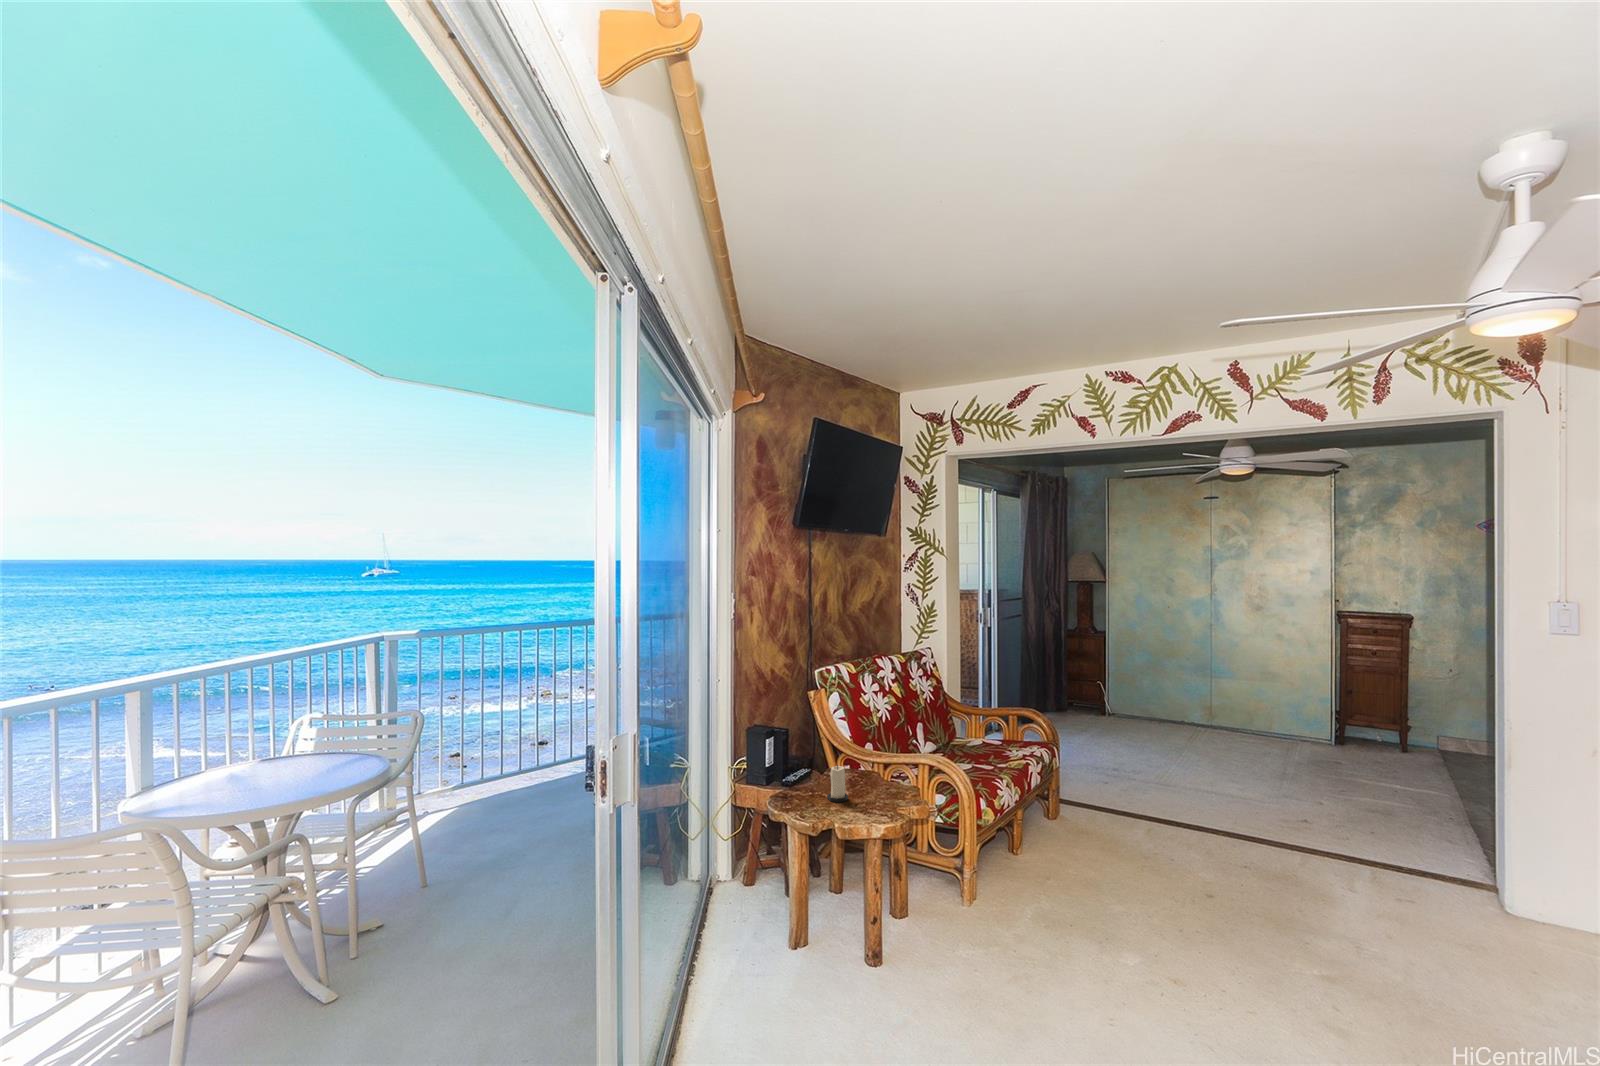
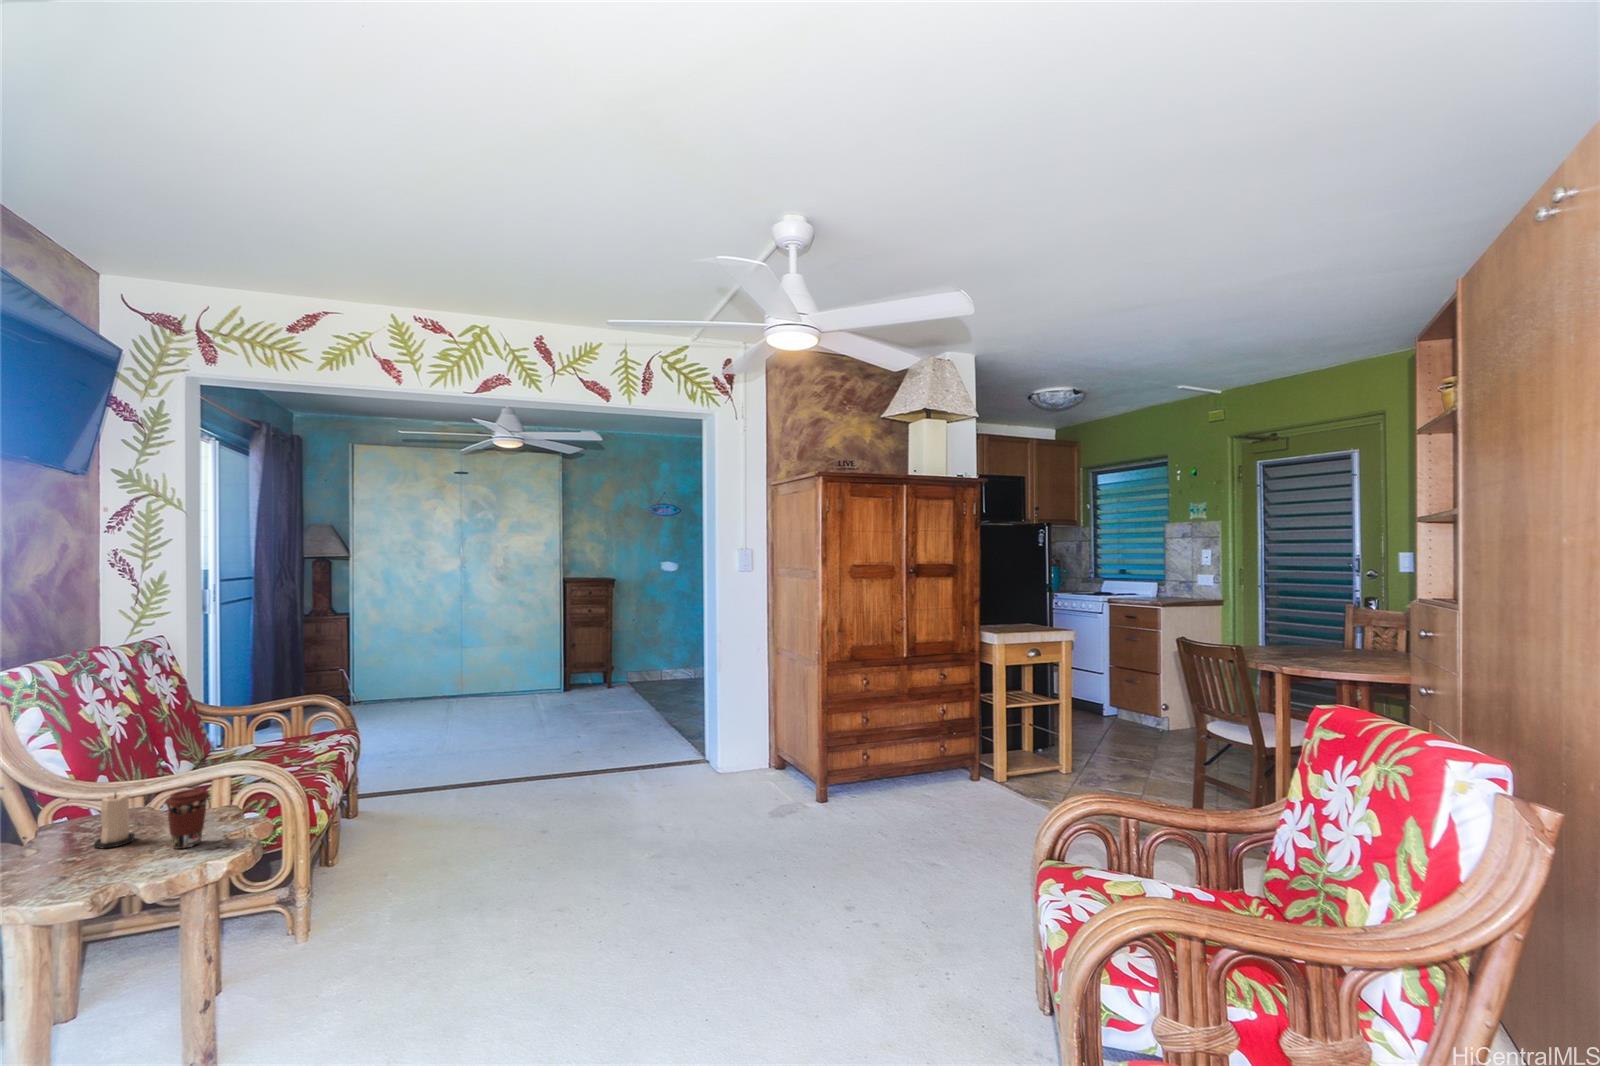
coffee cup: none [853,776,878,818] -> present [165,789,210,849]

